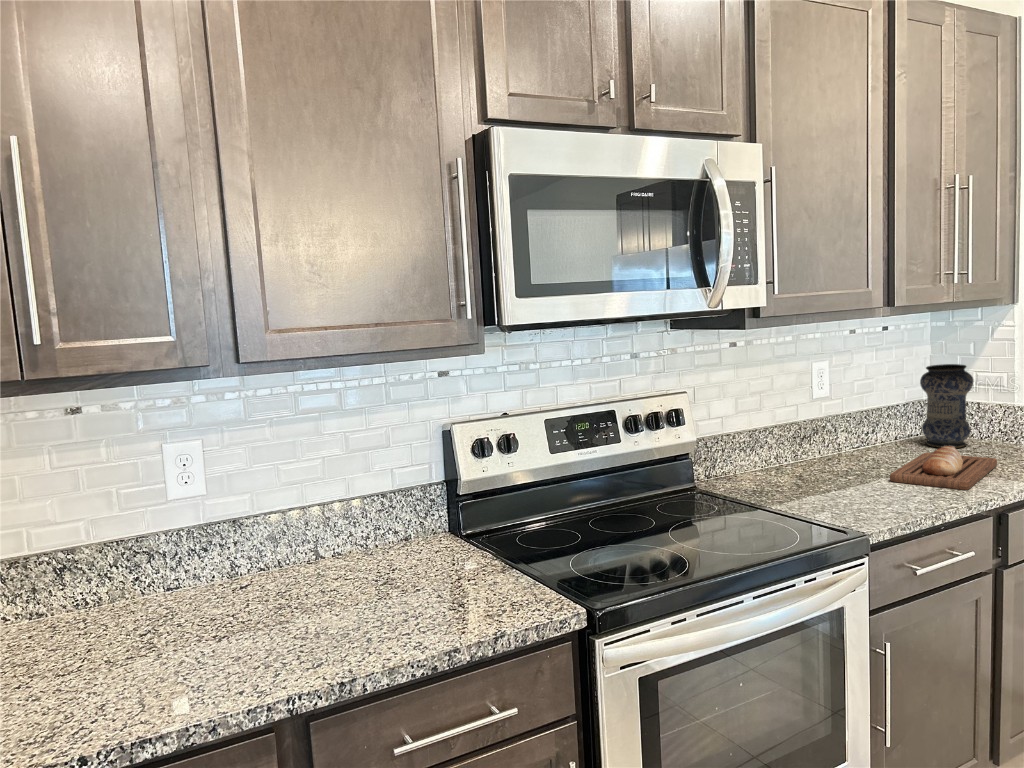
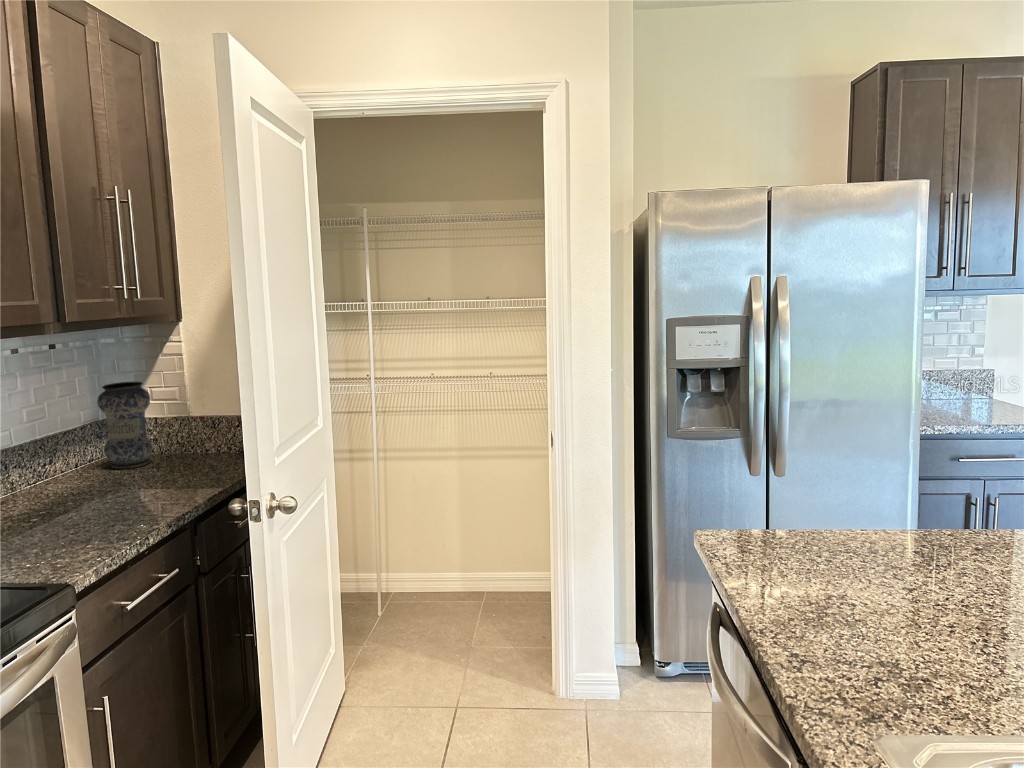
bread loaf: present [890,446,997,490] -> none [81,465,183,515]

